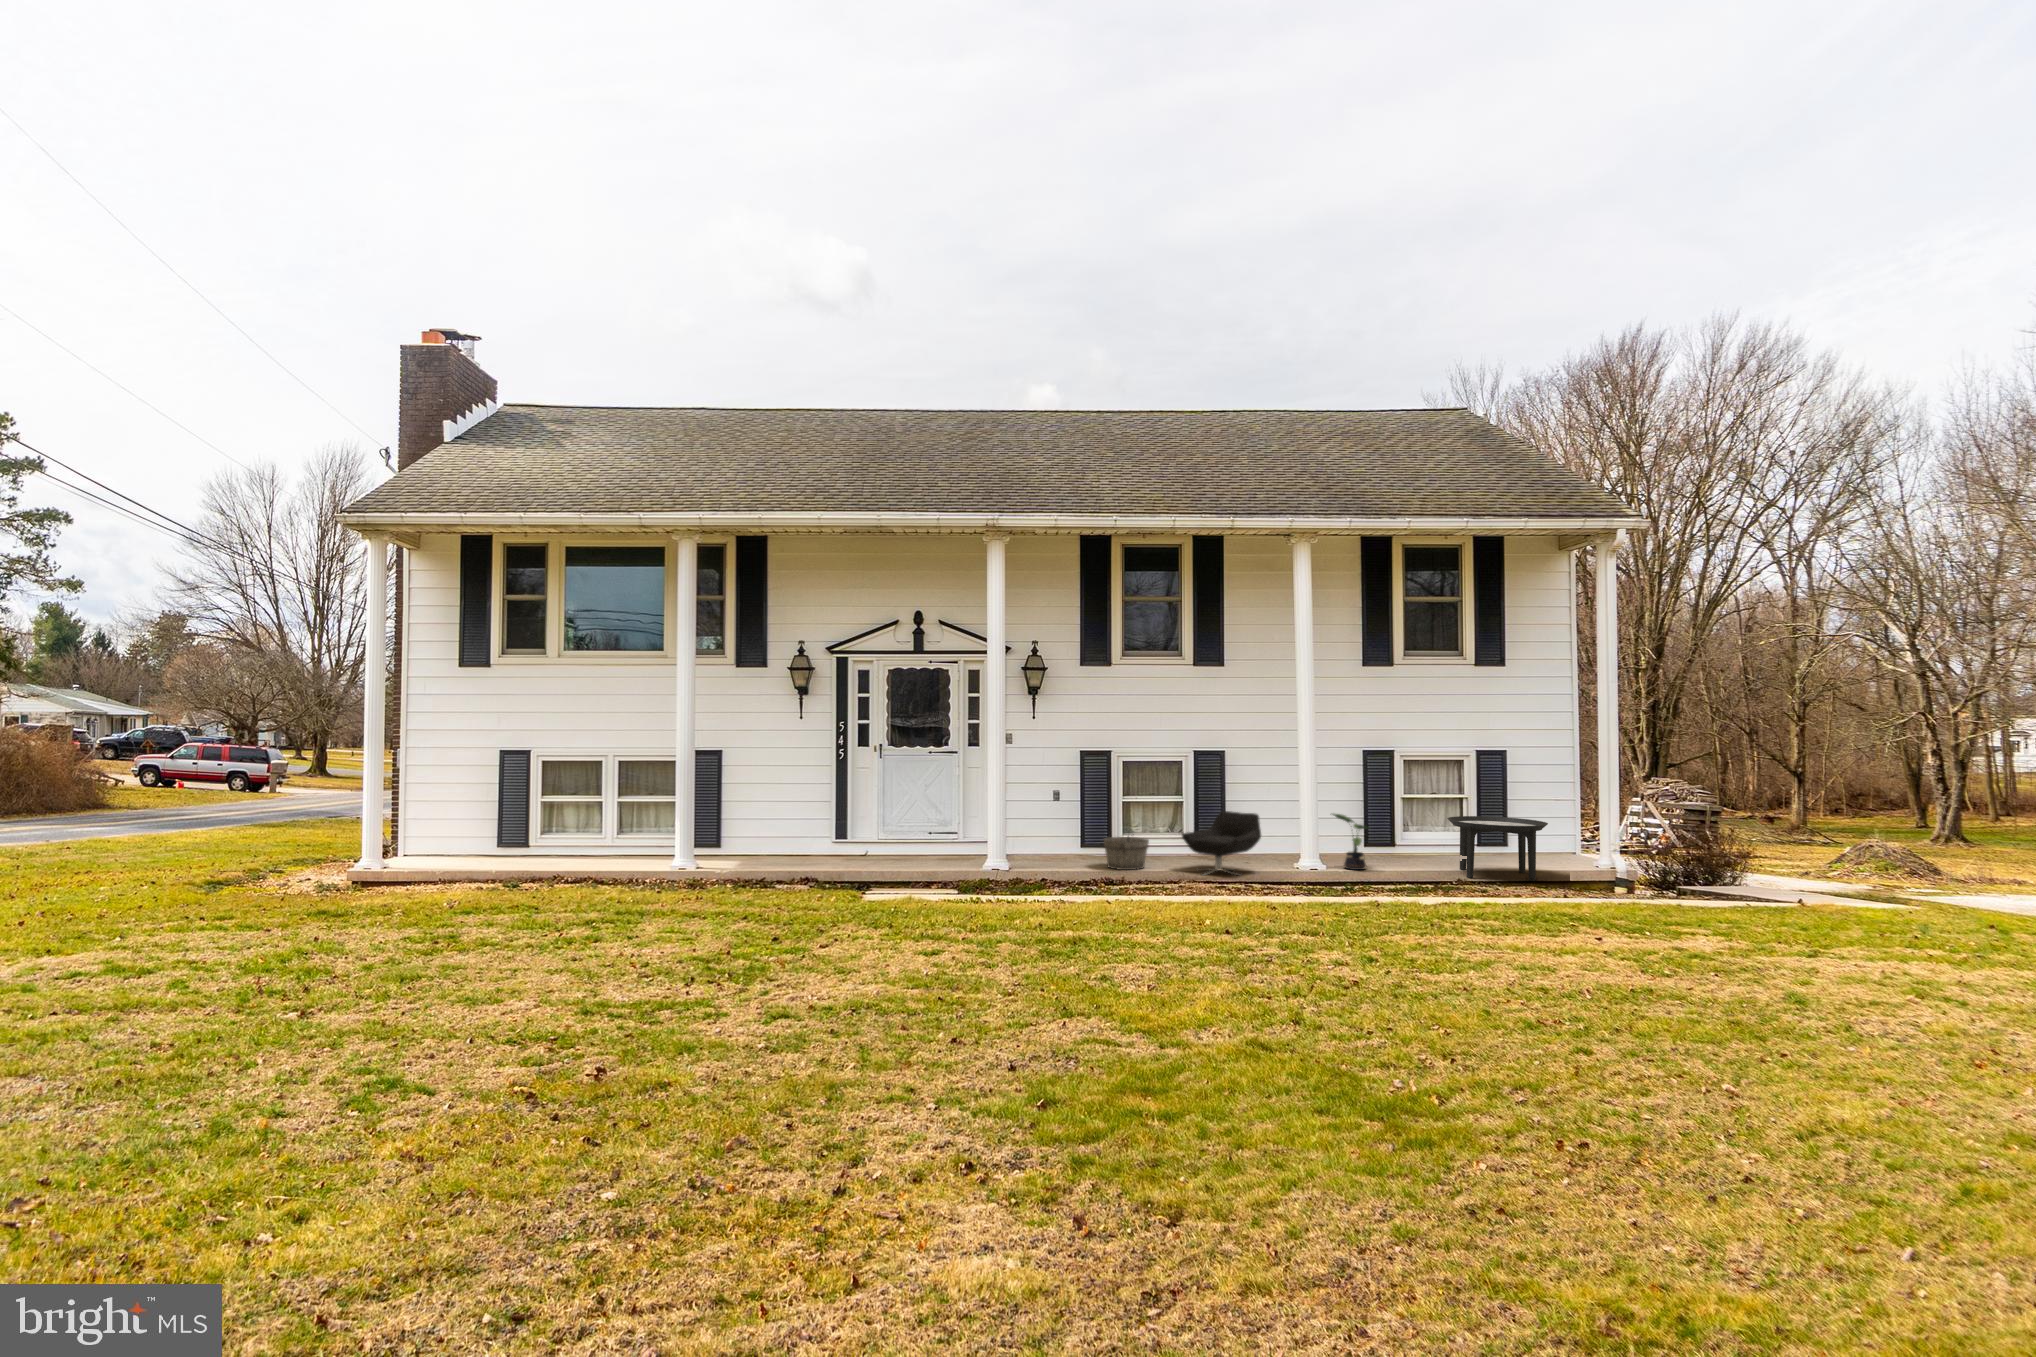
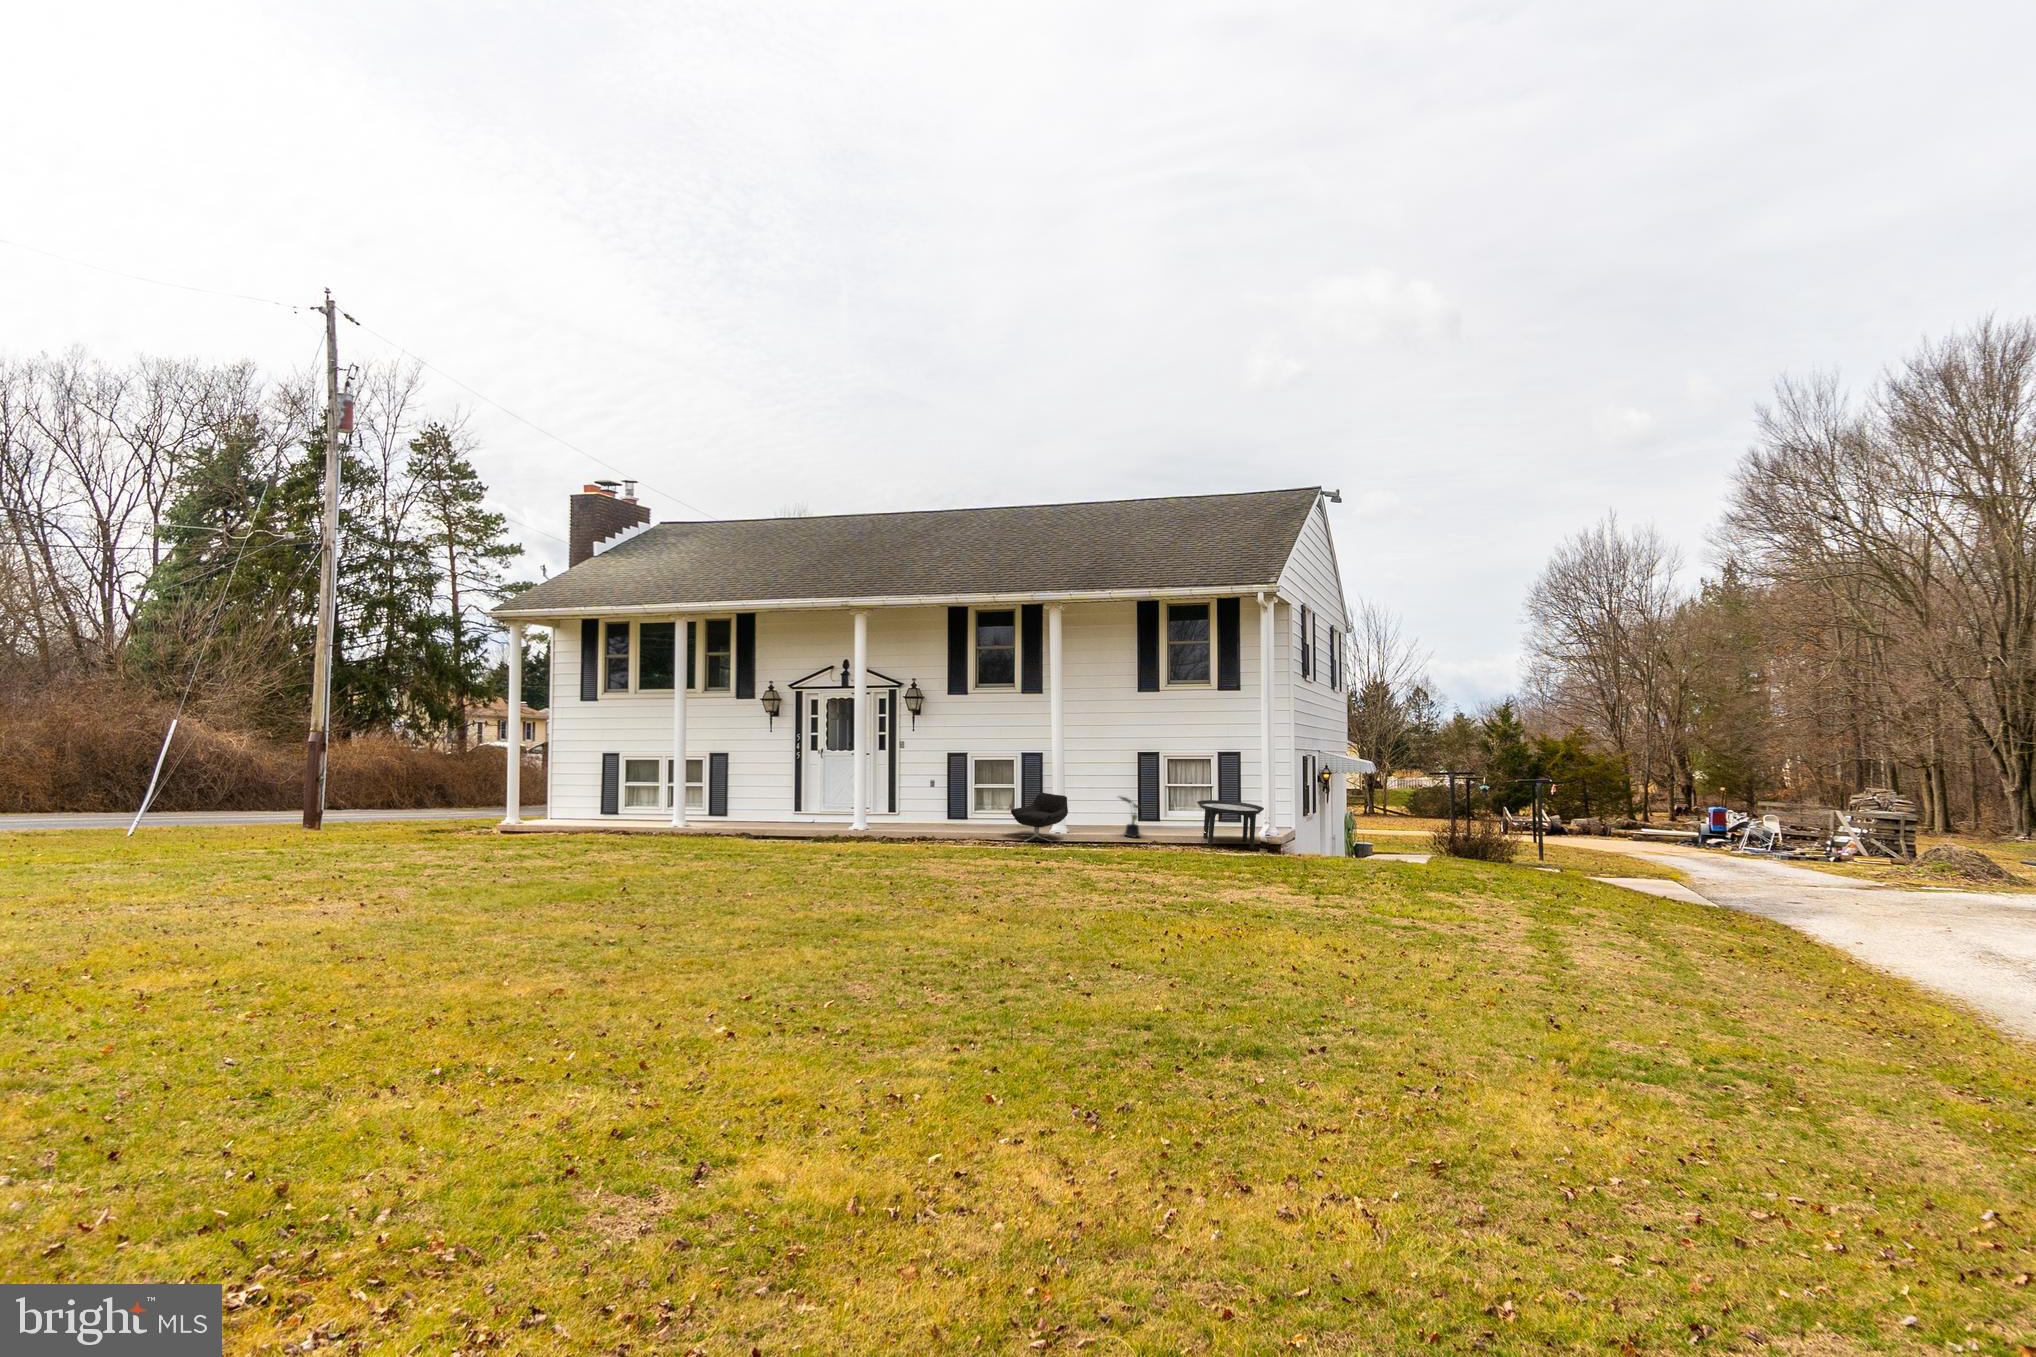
wooden bucket: present [1104,836,1149,870] -> none [953,804,987,835]

